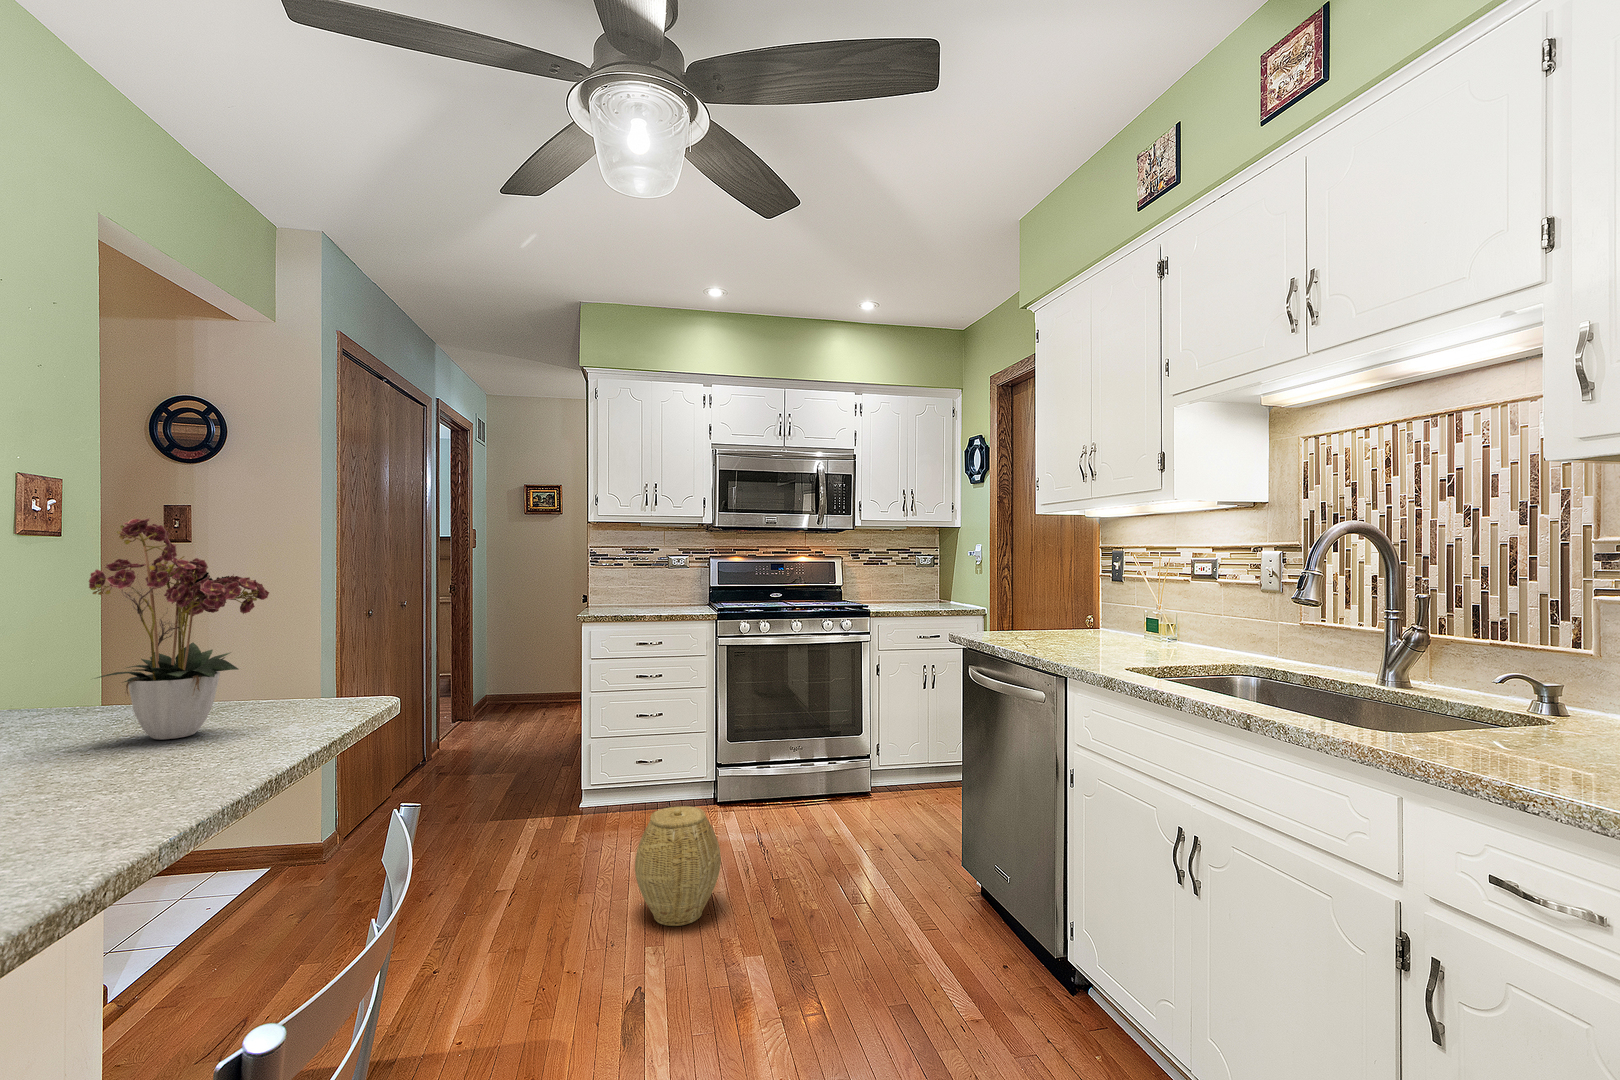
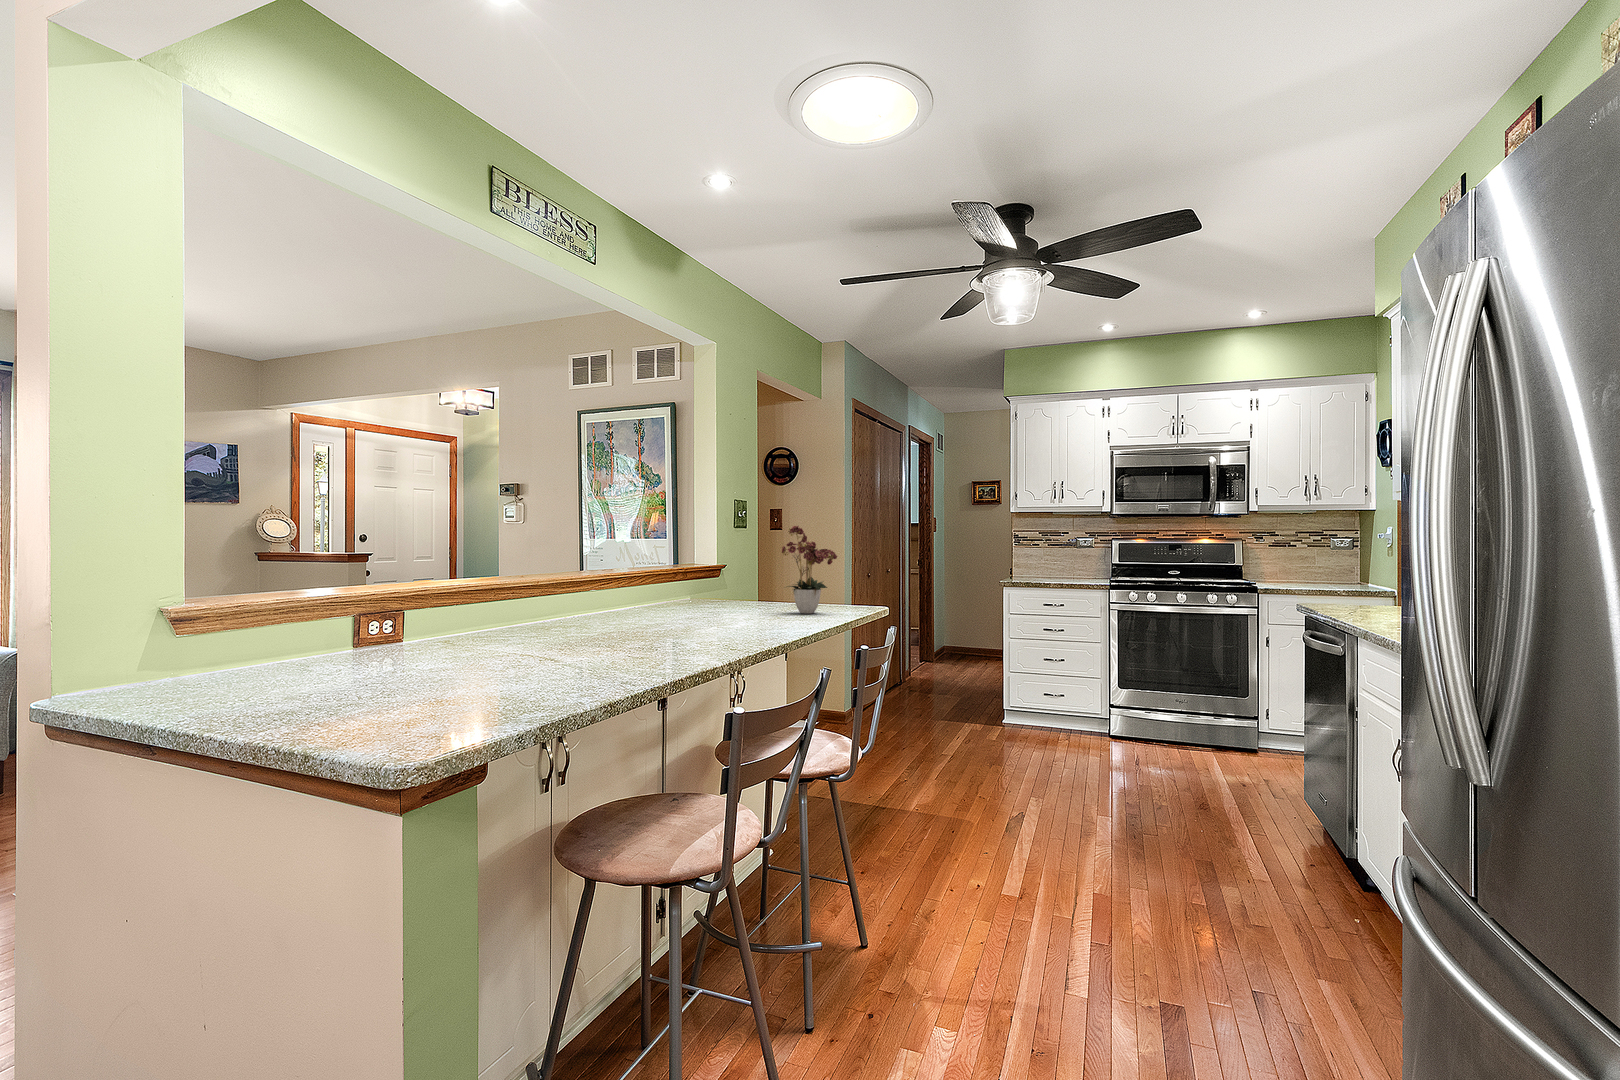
woven basket: present [635,806,721,926] -> none [1026,714,1087,791]

